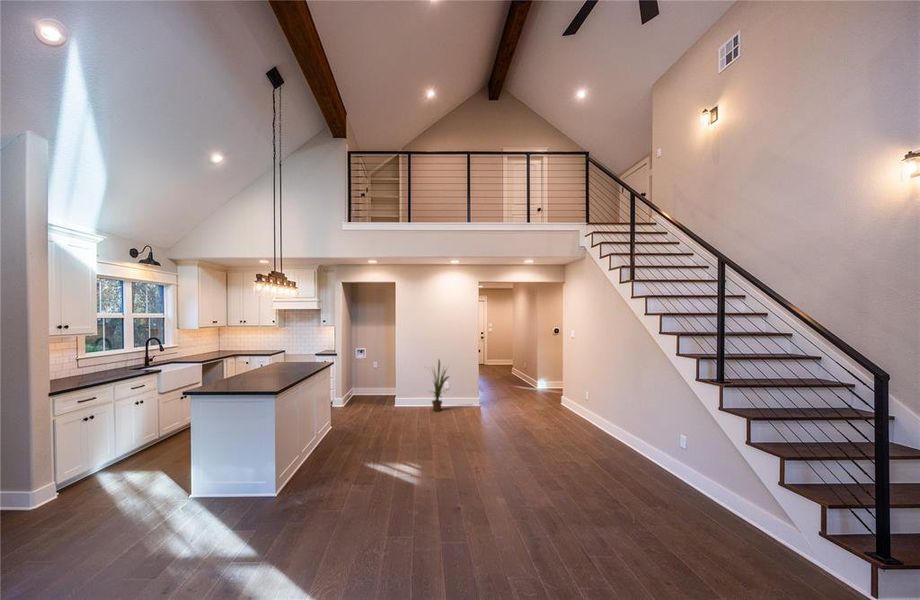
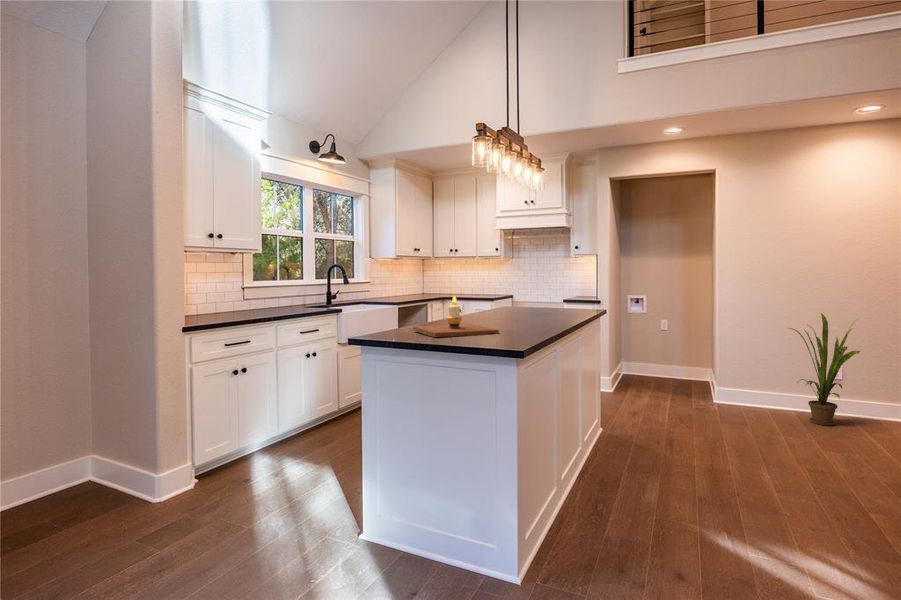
candle: none [227,370,274,391] -> present [413,296,499,337]

